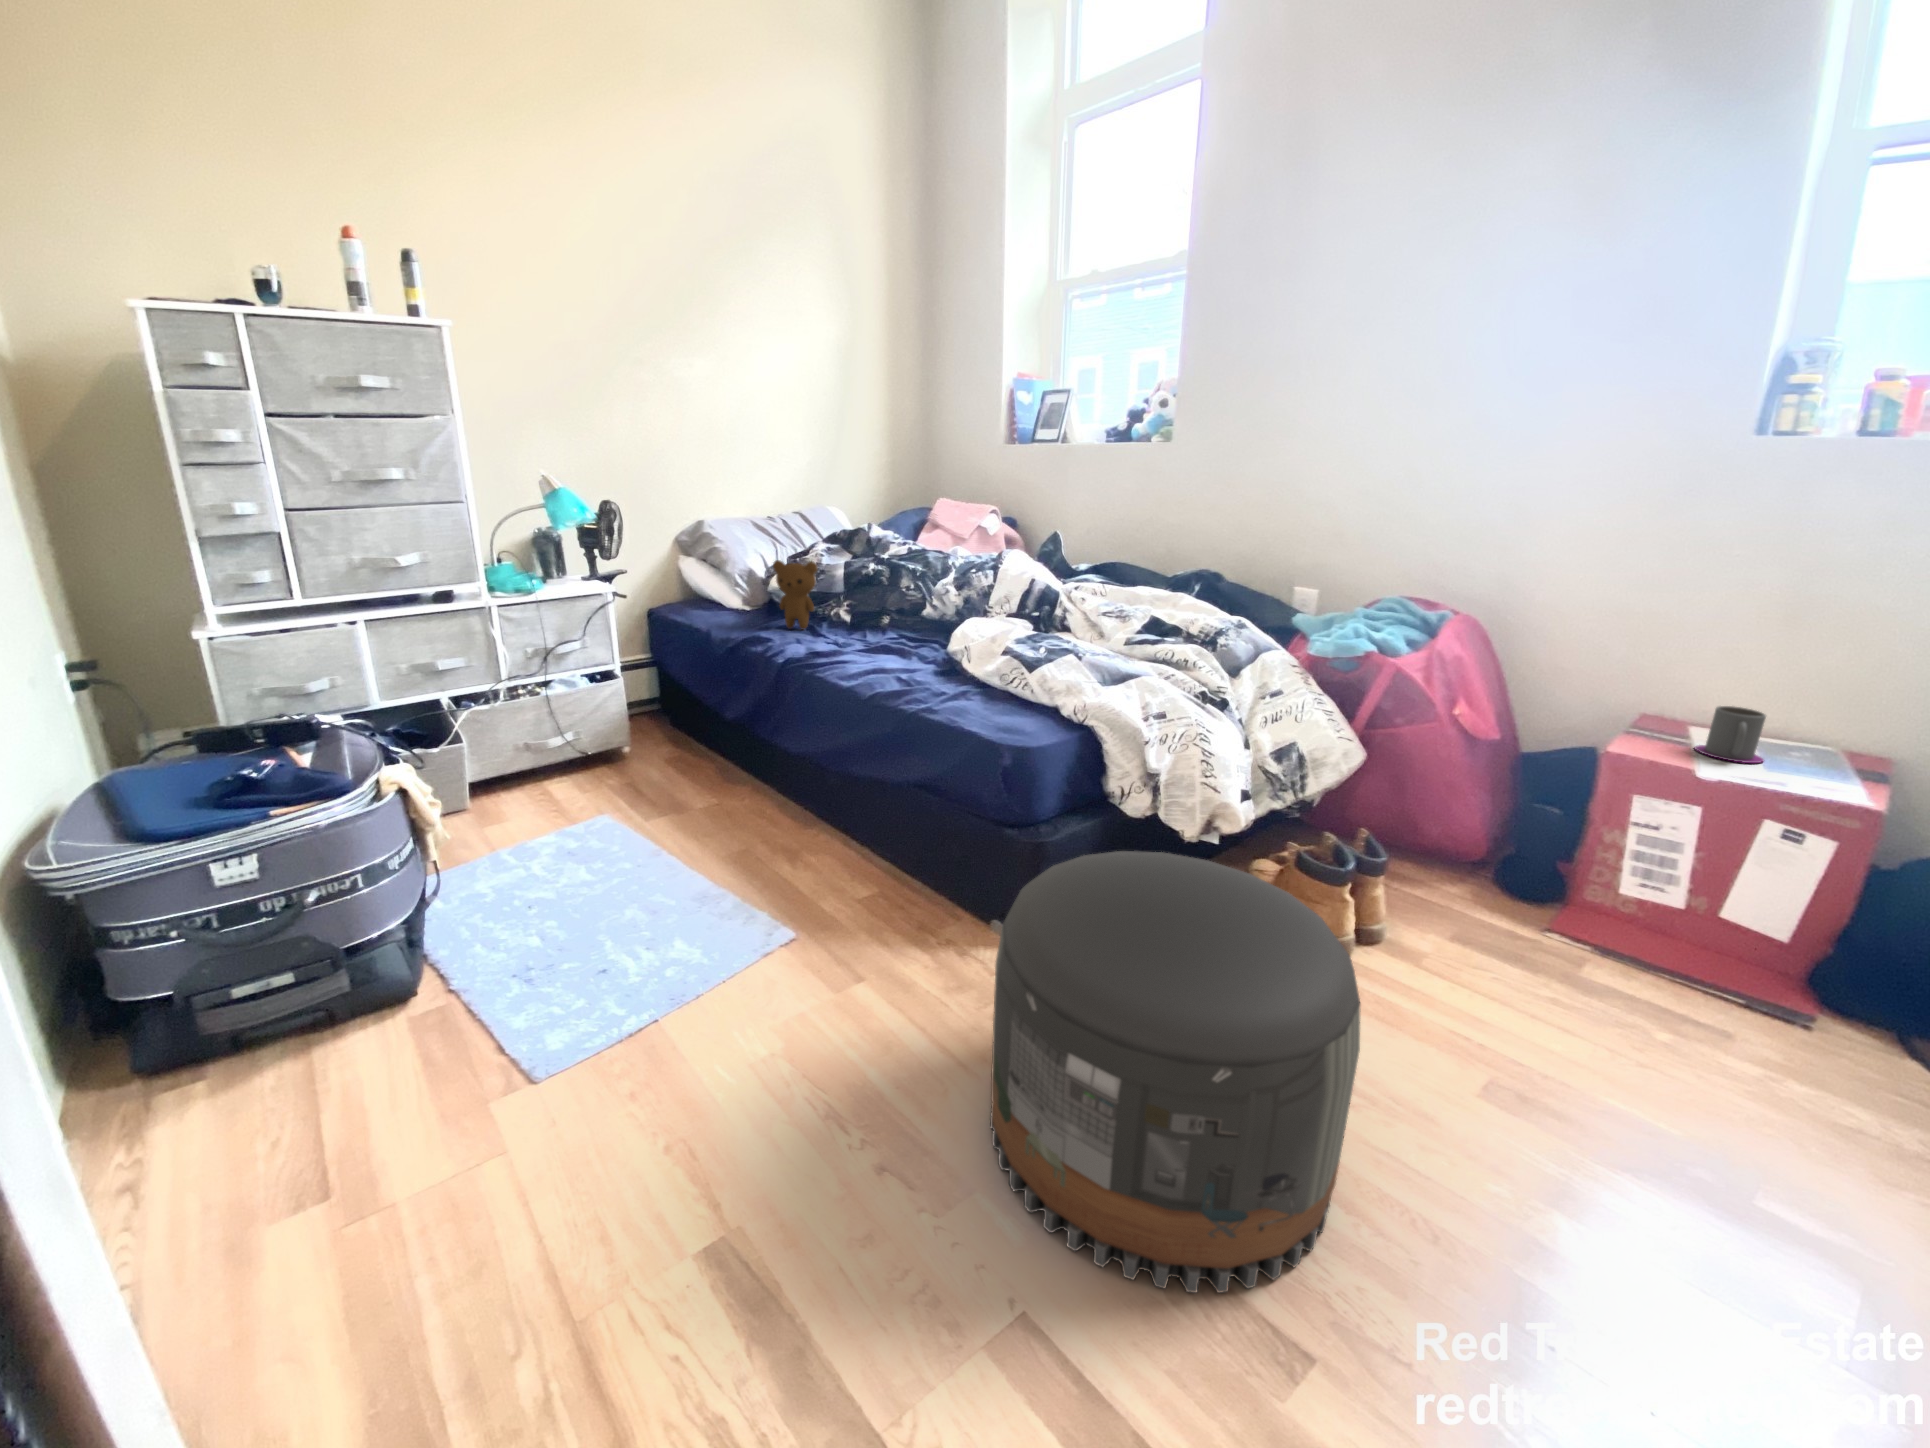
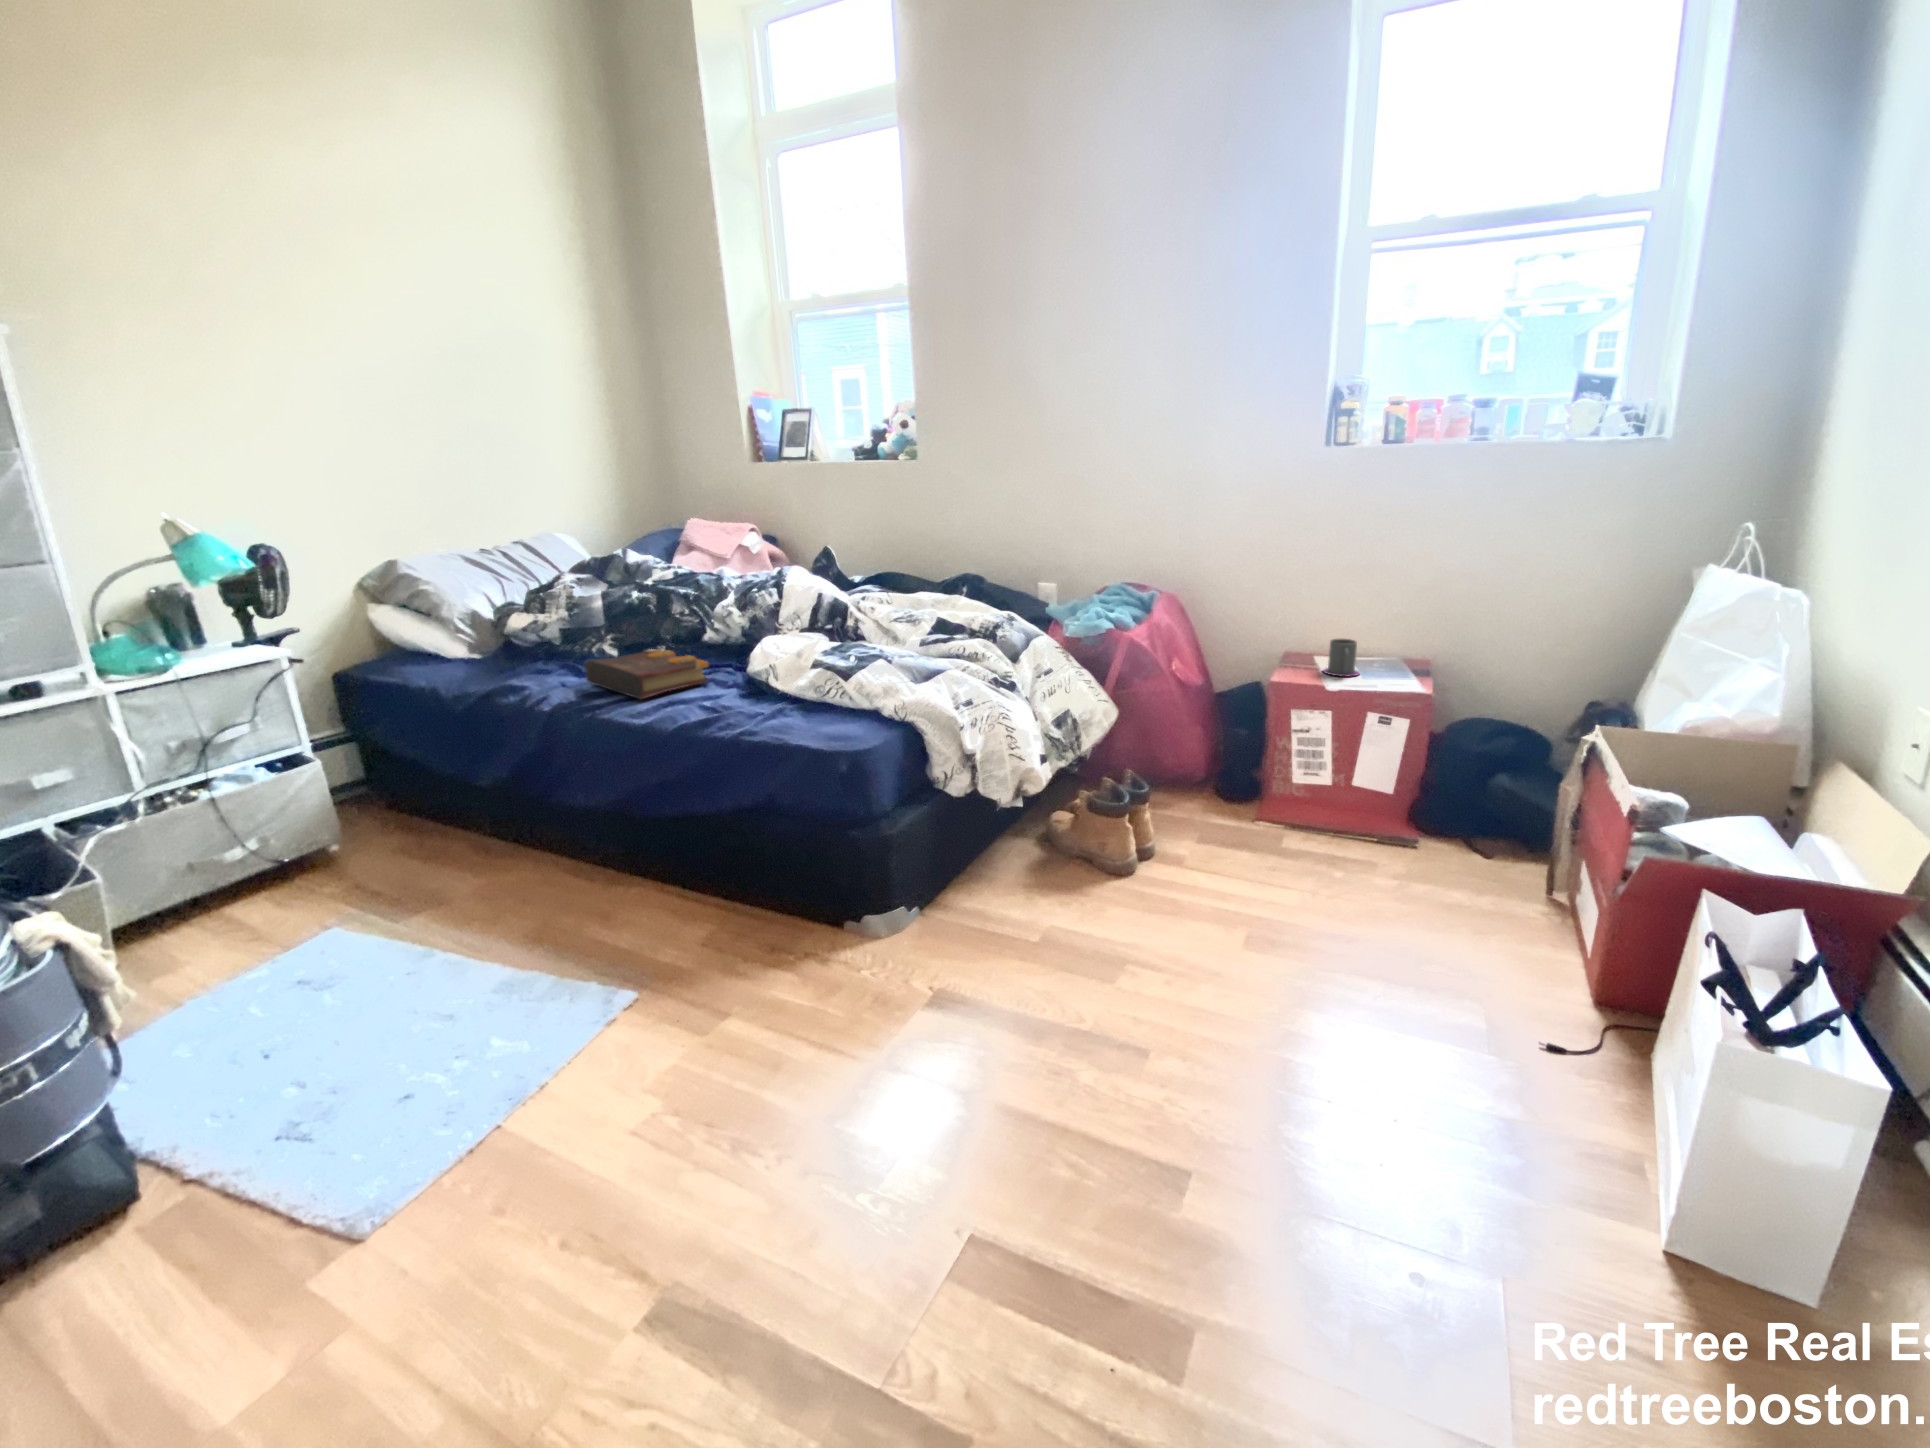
teddy bear: present [773,560,818,629] -> none [517,596,577,673]
book: none [813,617,915,664] -> present [584,649,709,699]
pouf: present [990,851,1361,1293] -> none [889,813,1173,1160]

